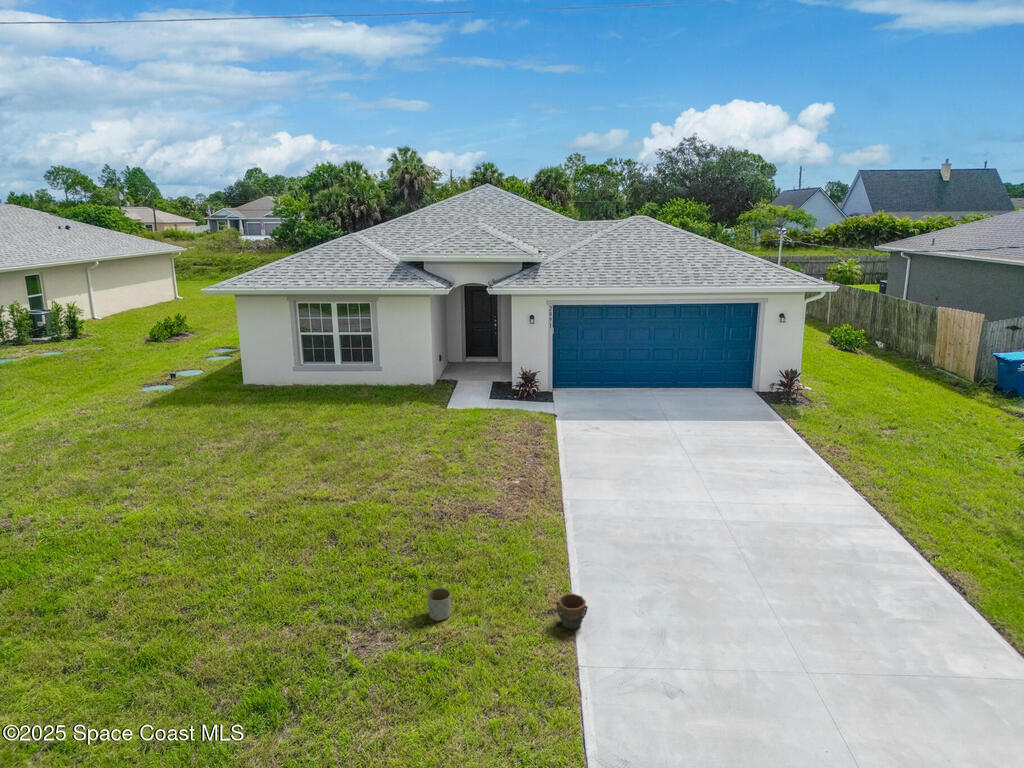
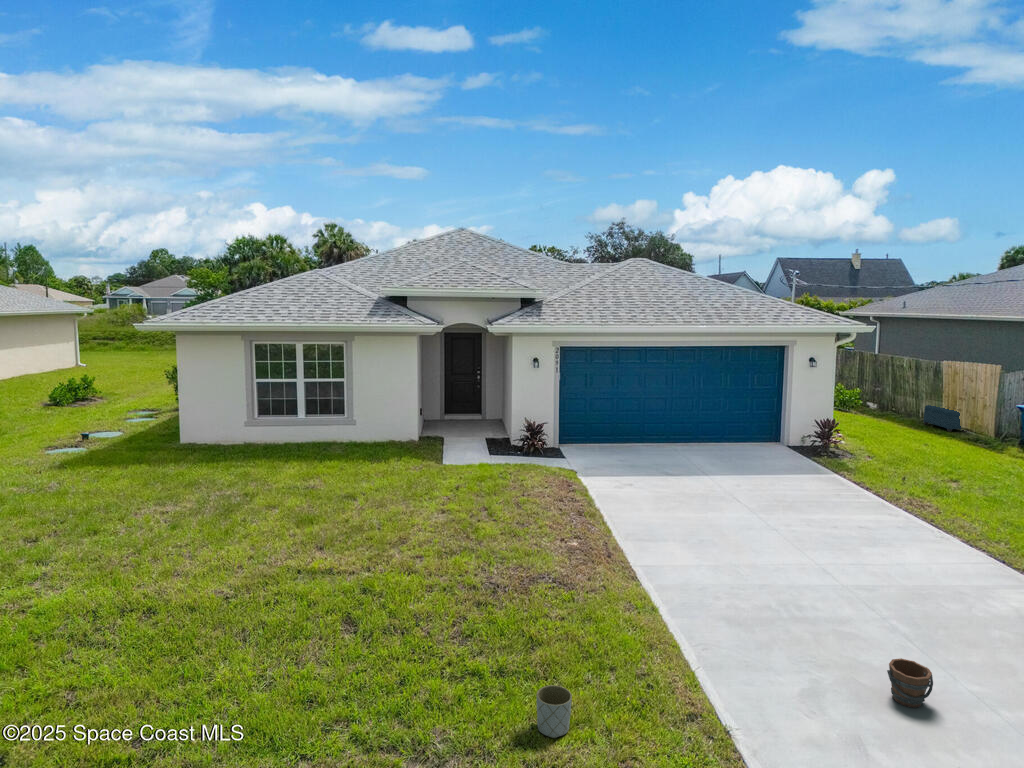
bench: none [913,350,953,377] -> present [923,405,967,432]
bucket: present [557,594,588,629] -> present [887,658,933,708]

